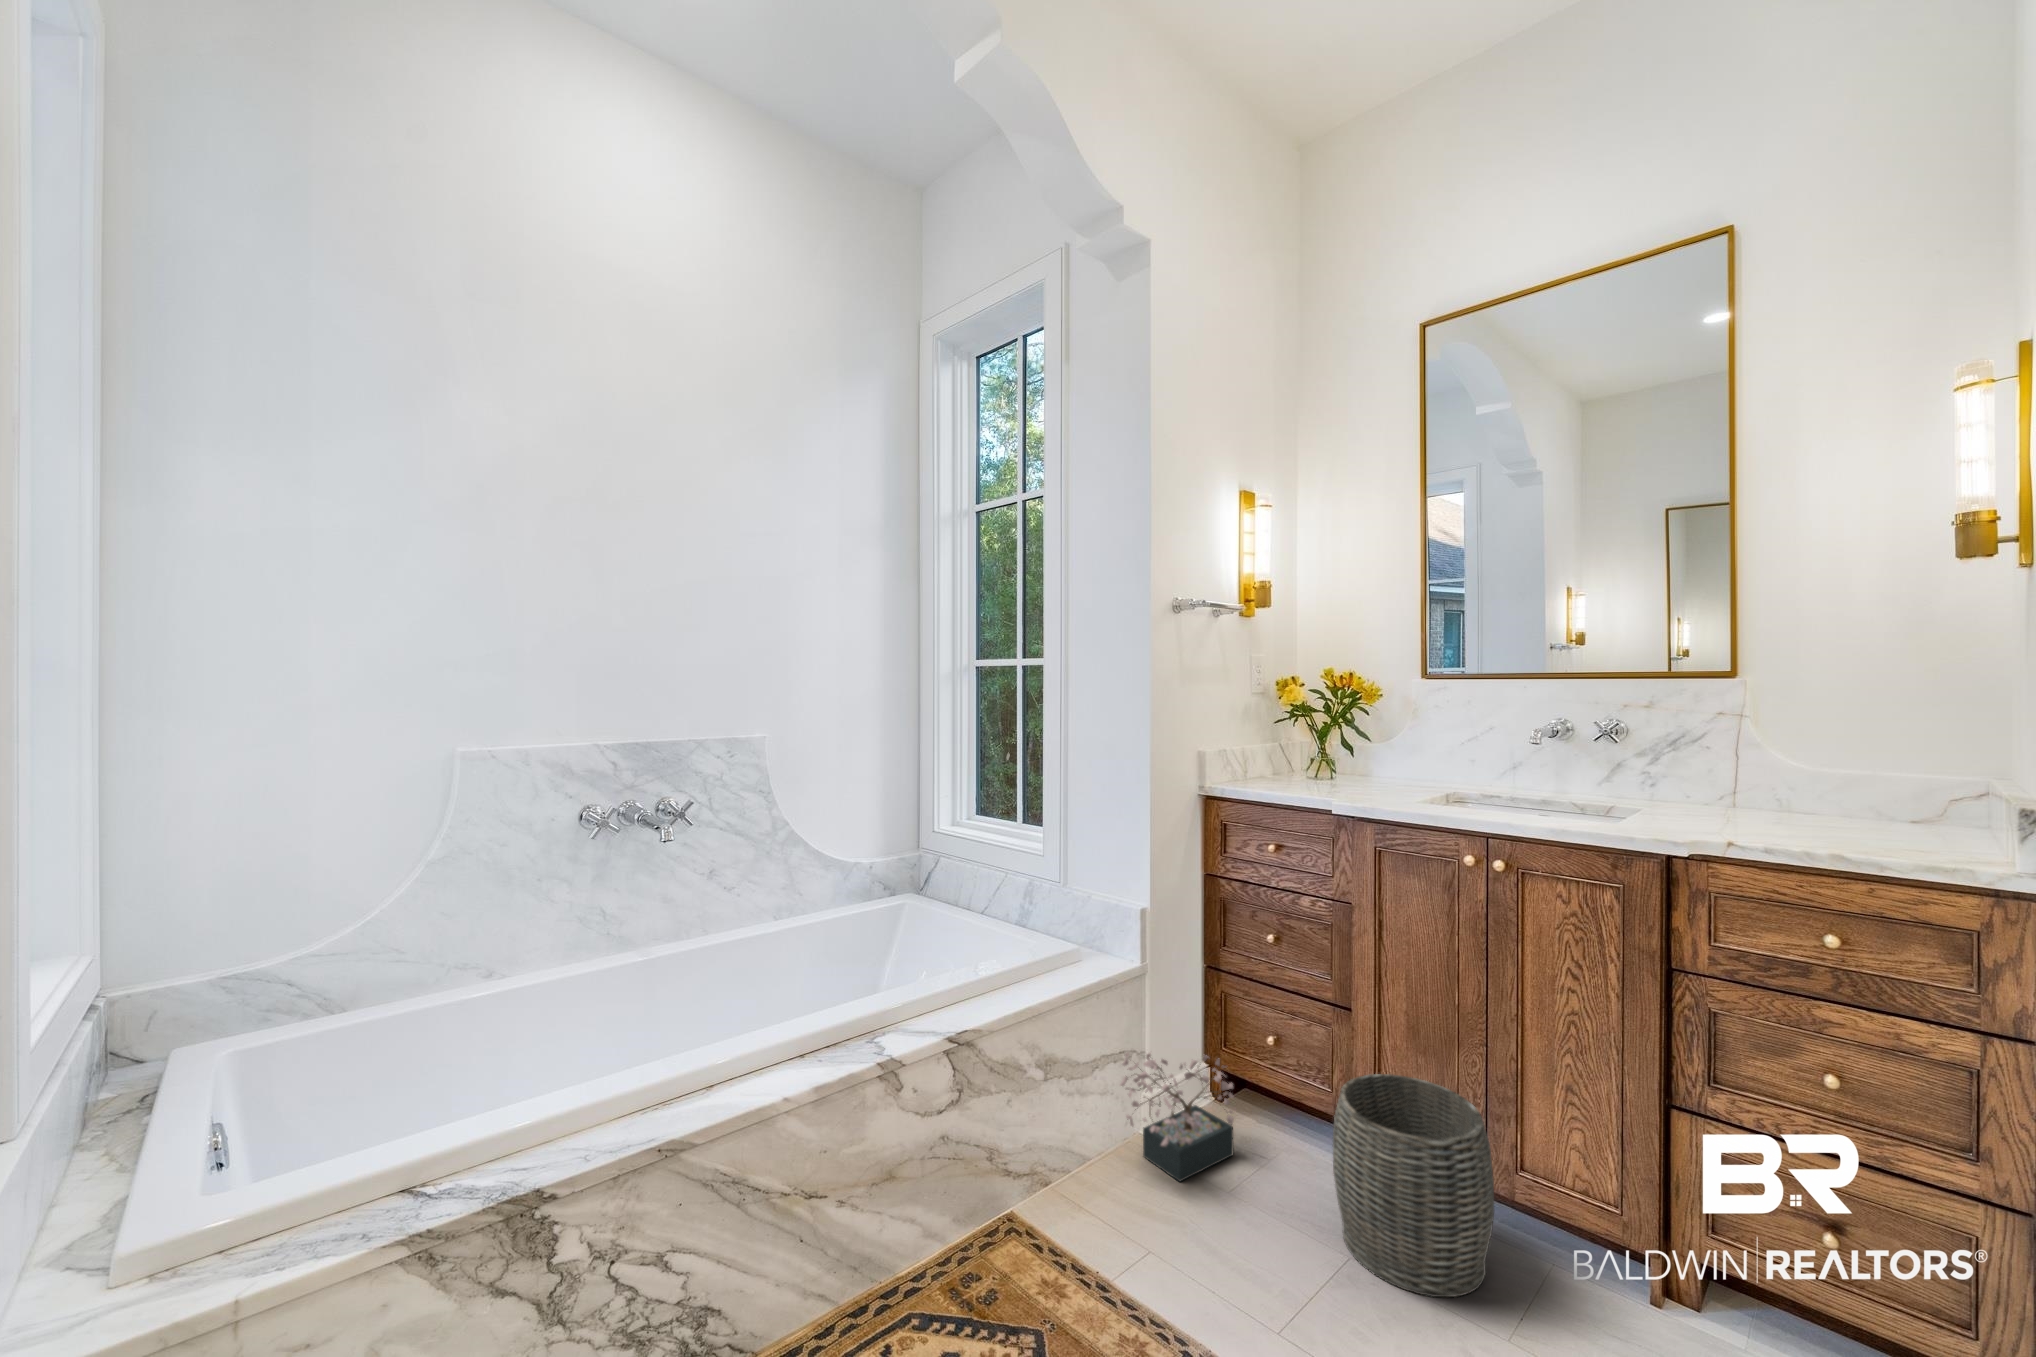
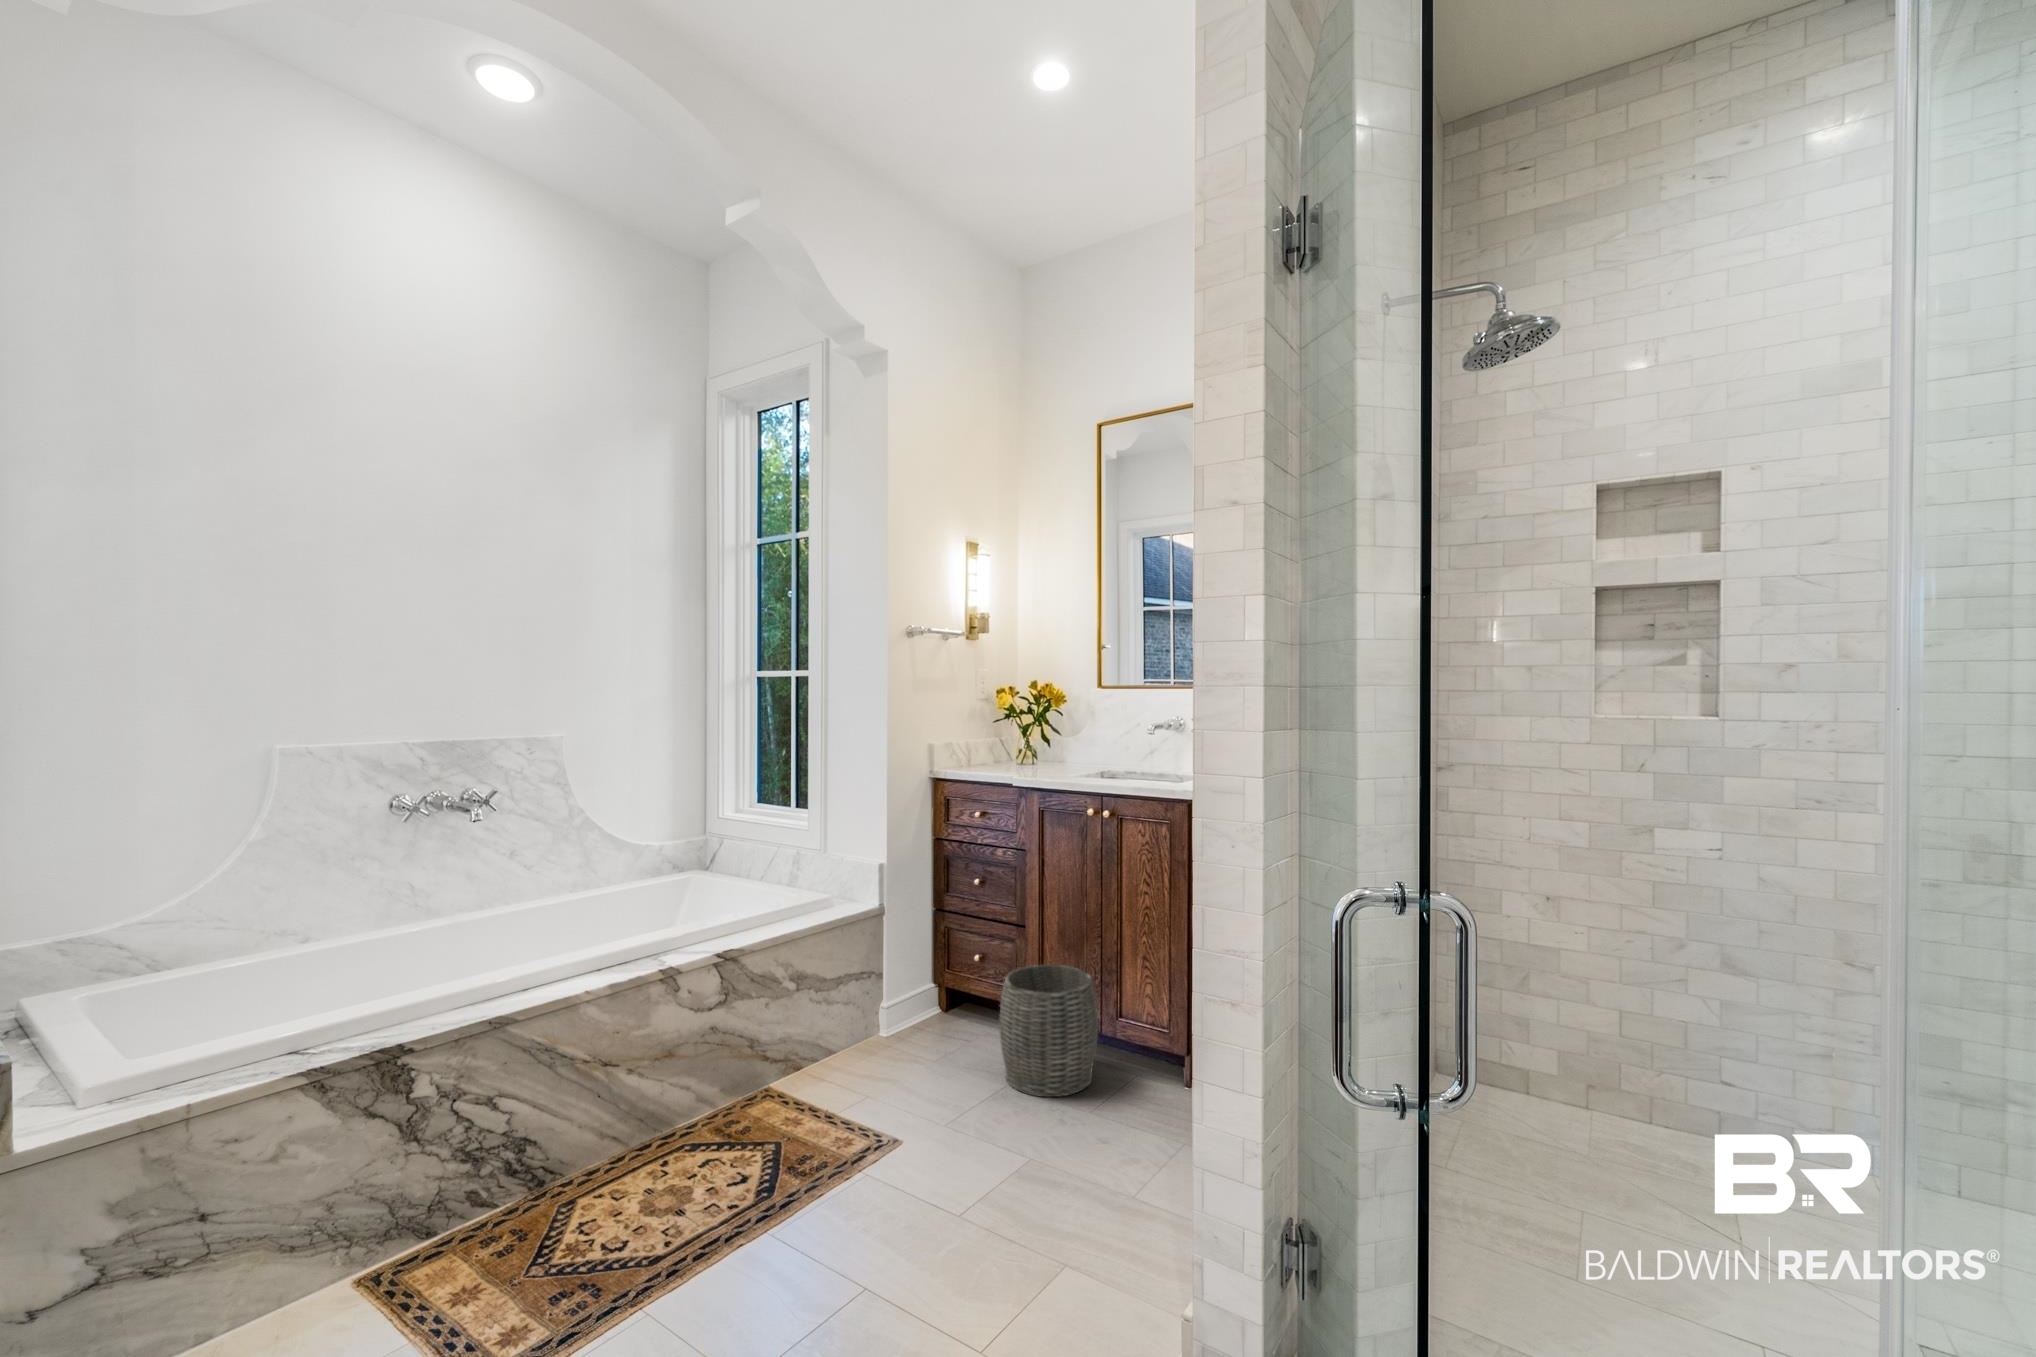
decorative plant: present [1120,1053,1234,1181] -> none [857,969,946,1059]

